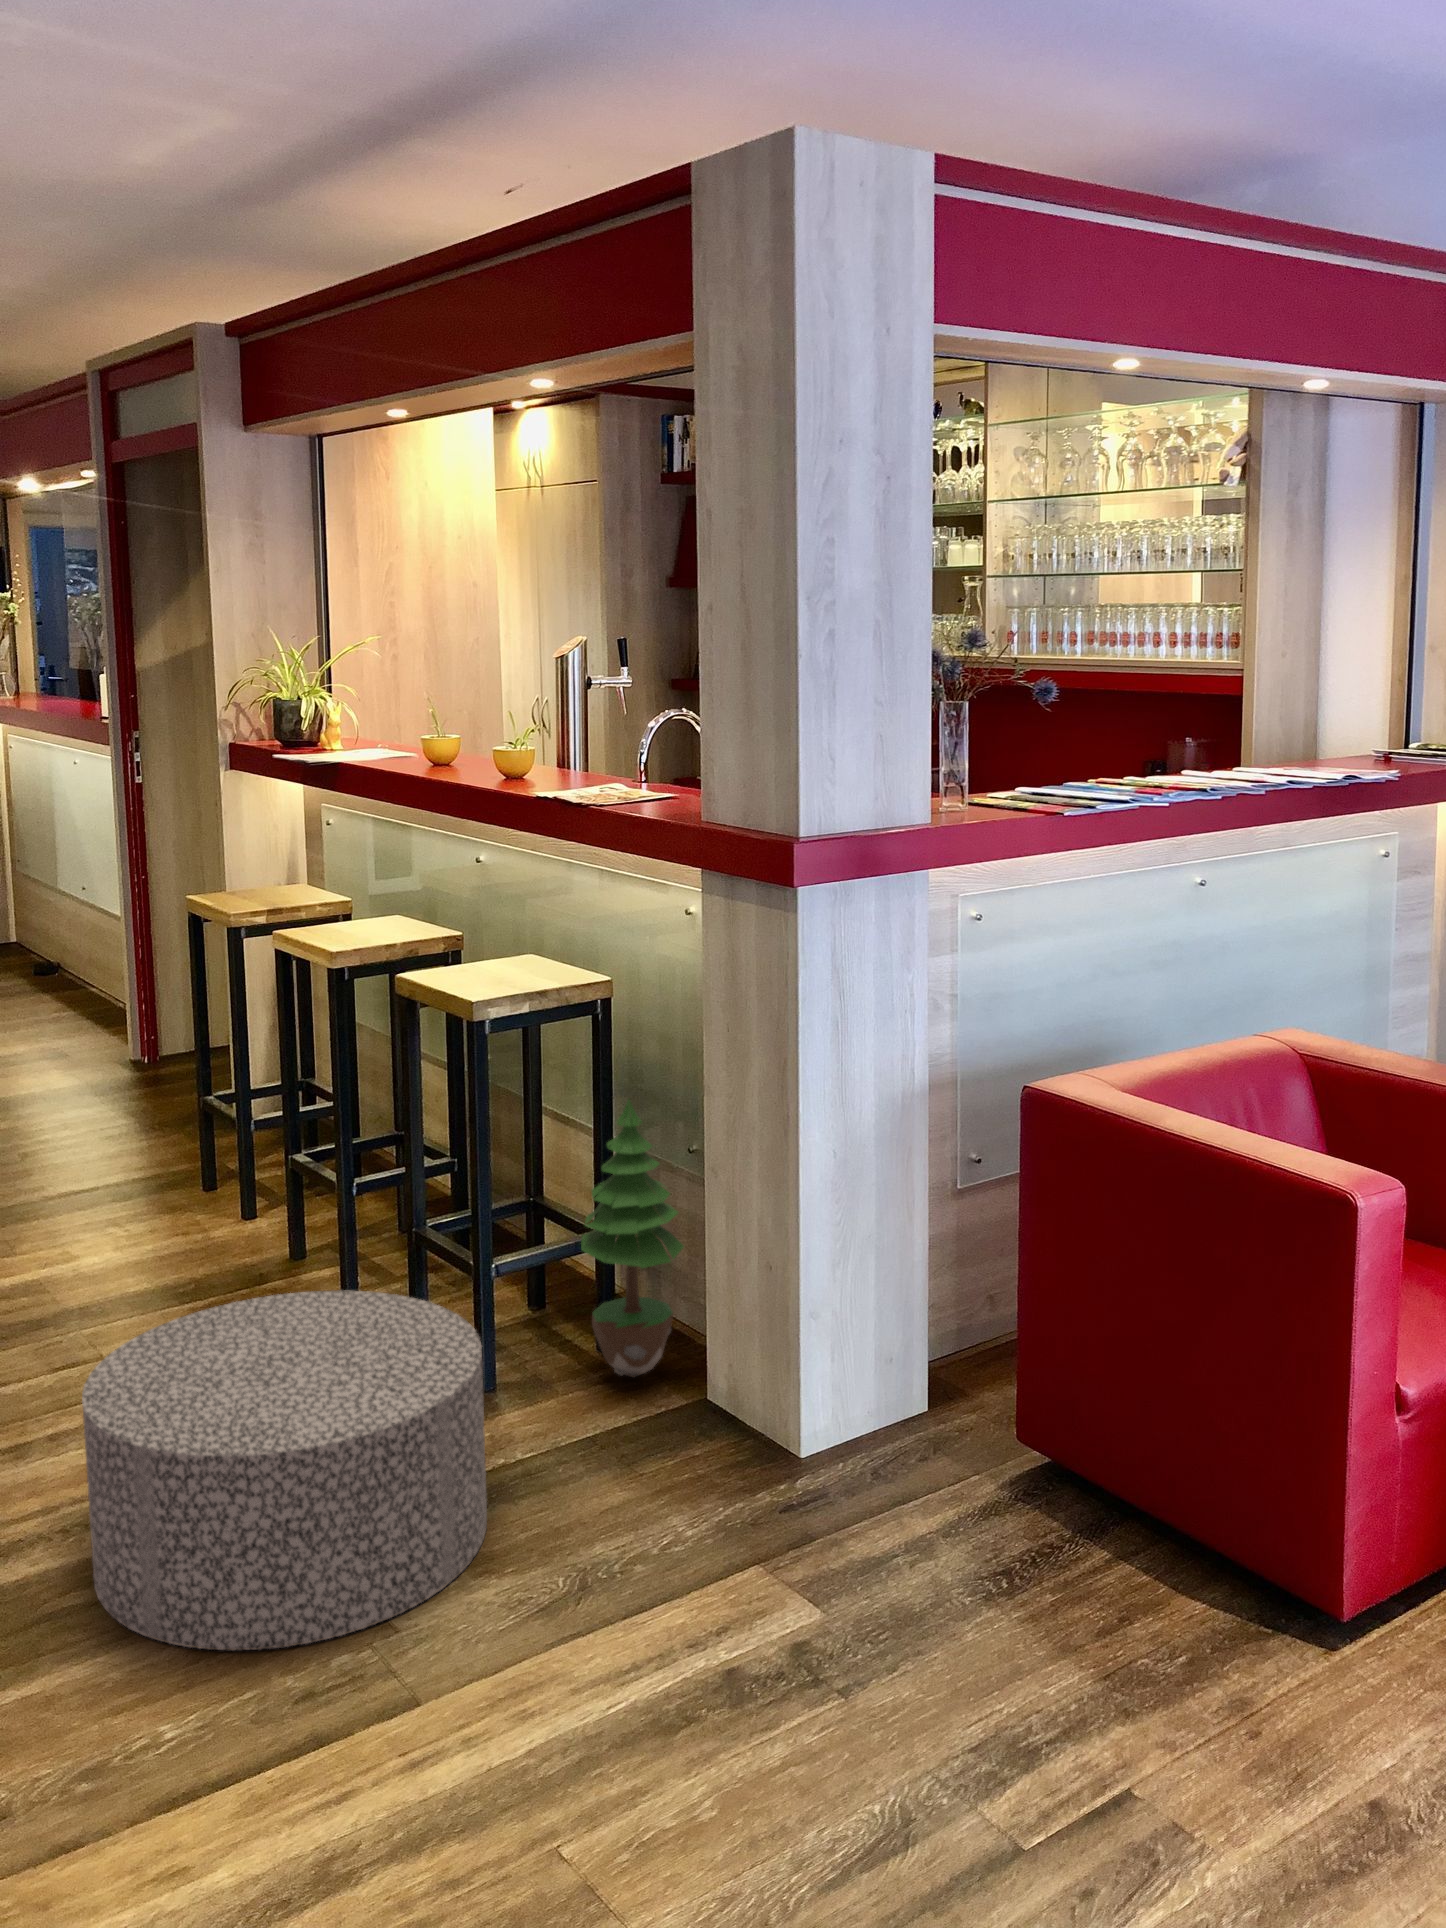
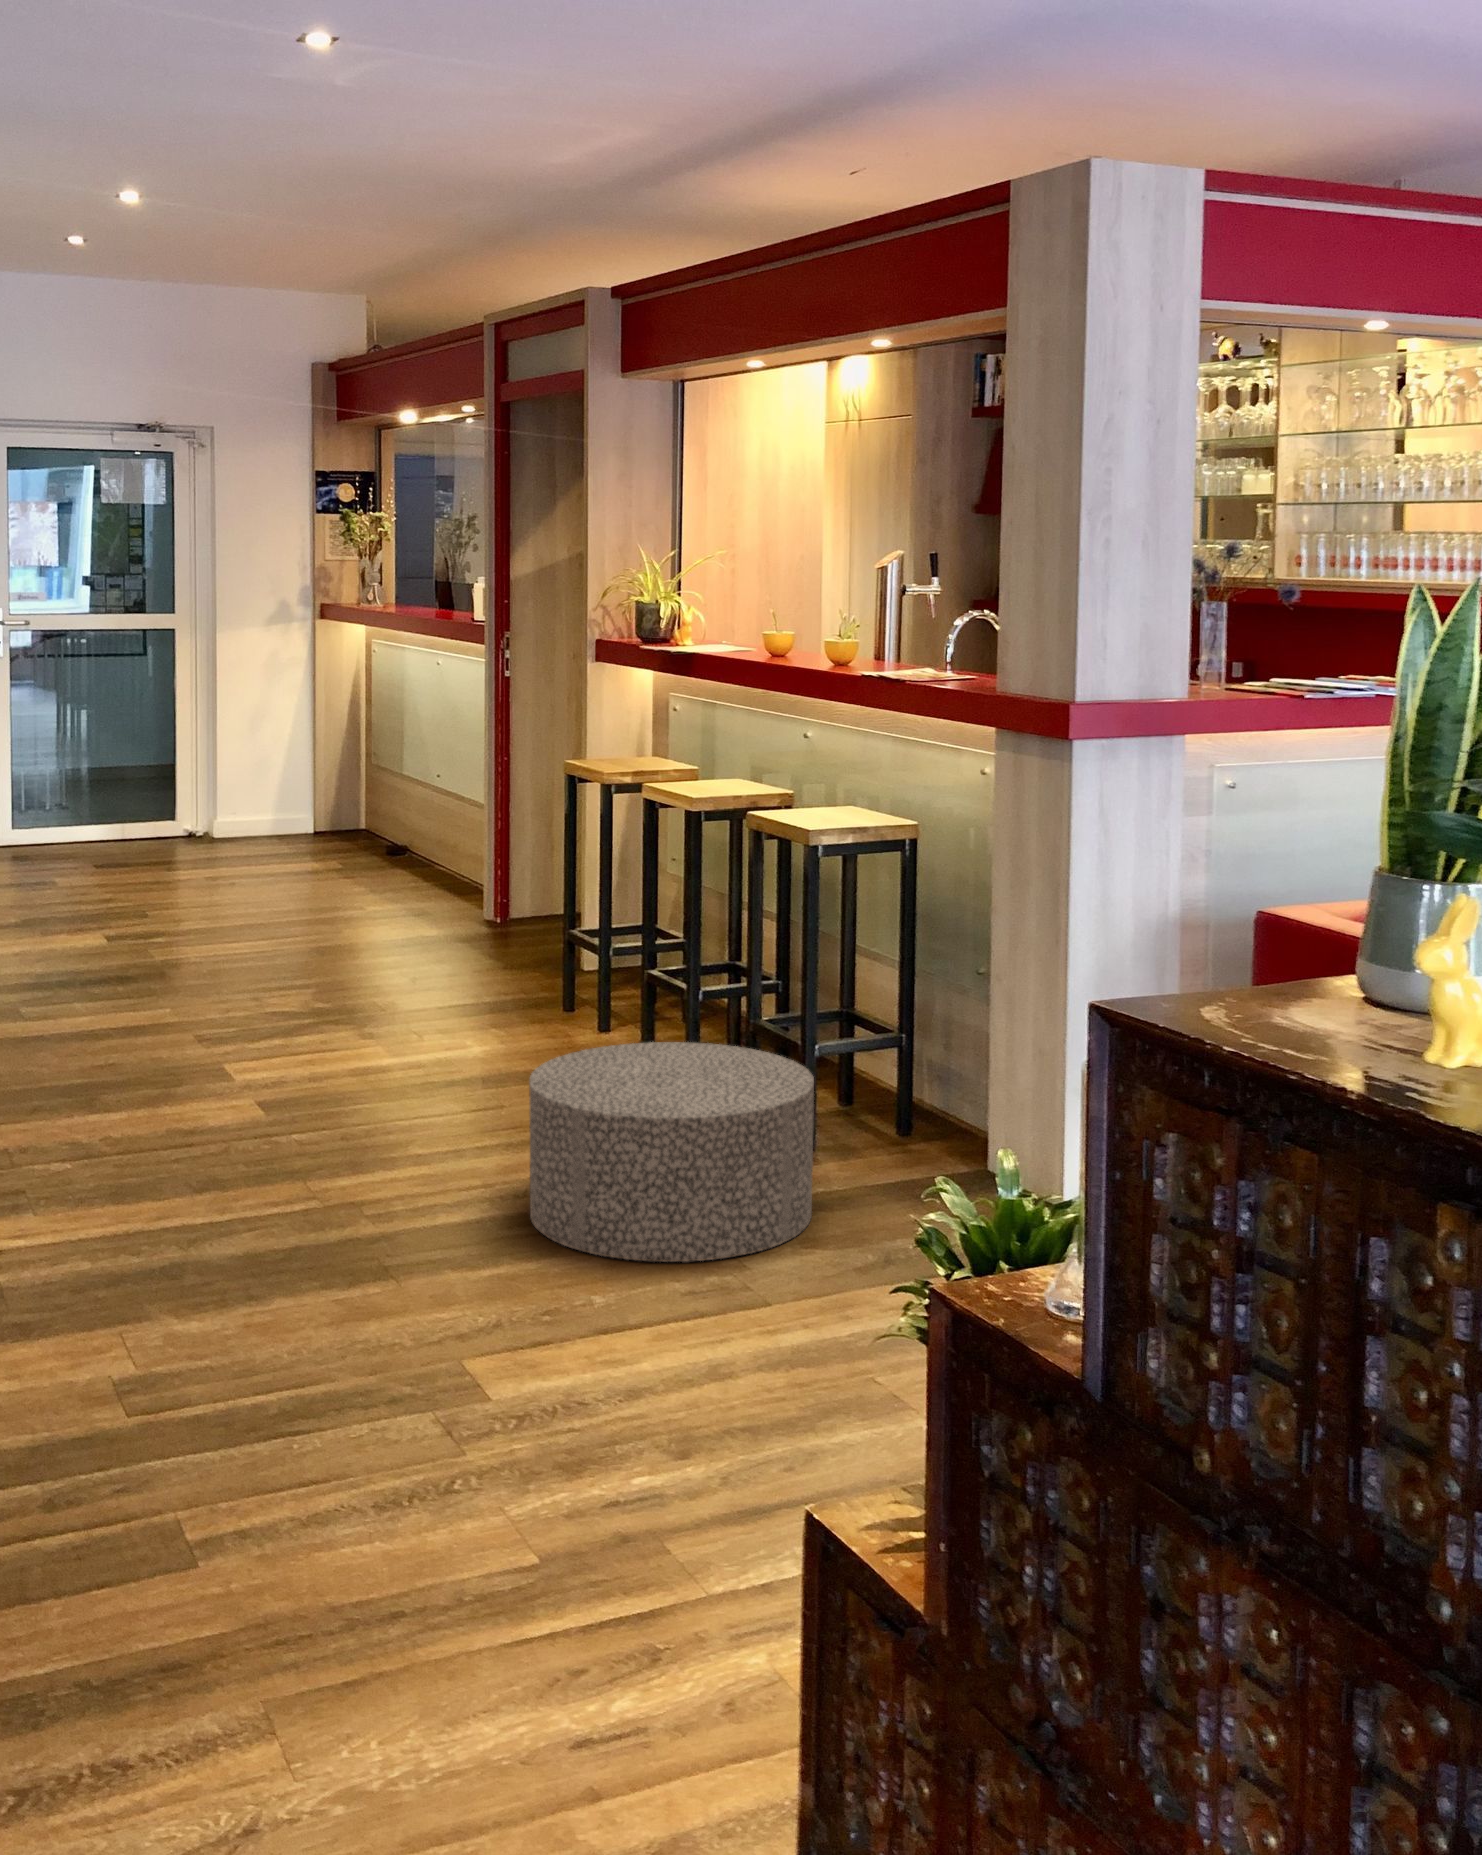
potted tree: present [581,1100,684,1378] -> none [888,916,971,1145]

